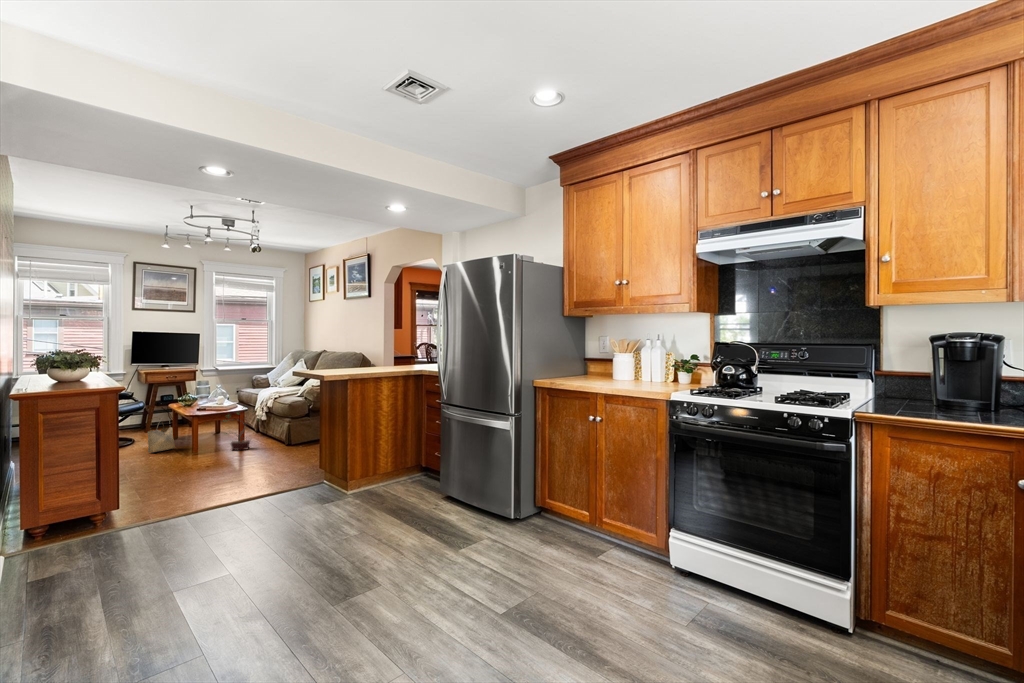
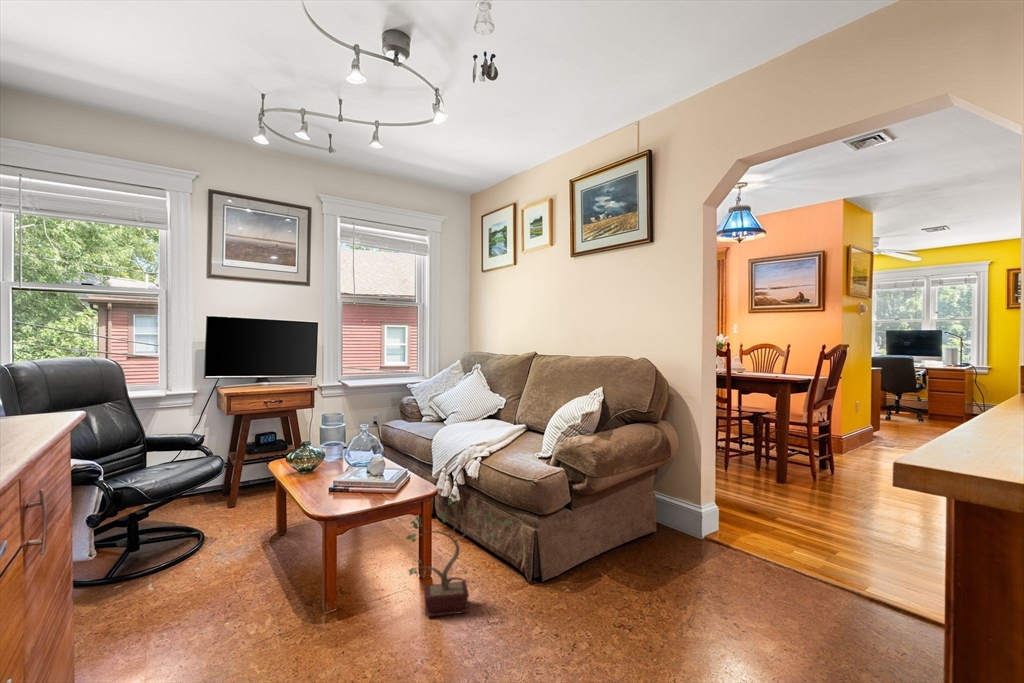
woven basket: present [148,418,175,452] -> none [221,518,286,621]

